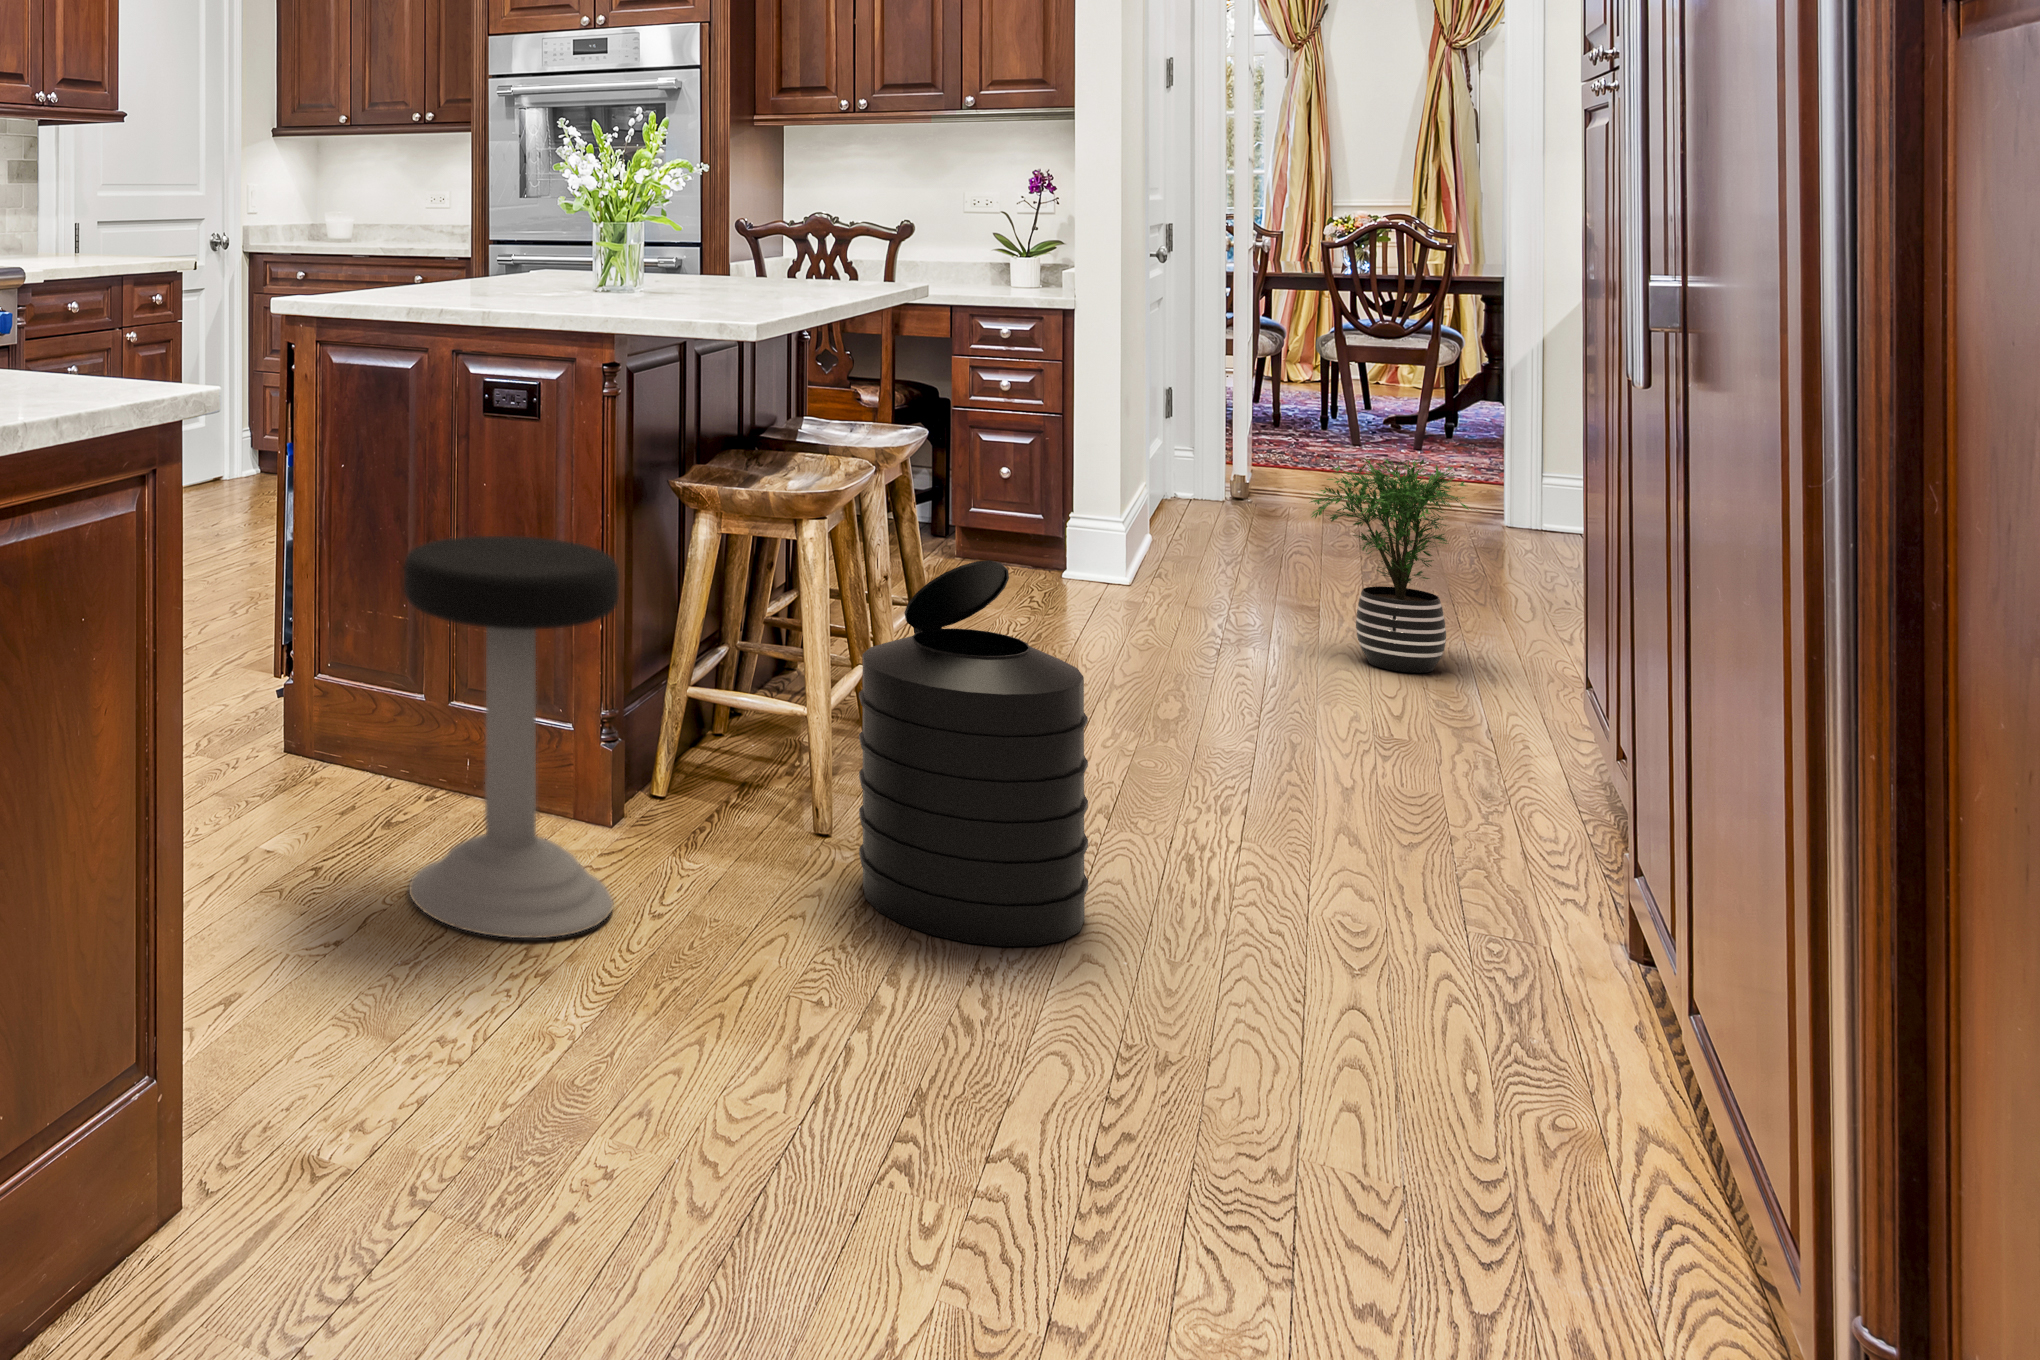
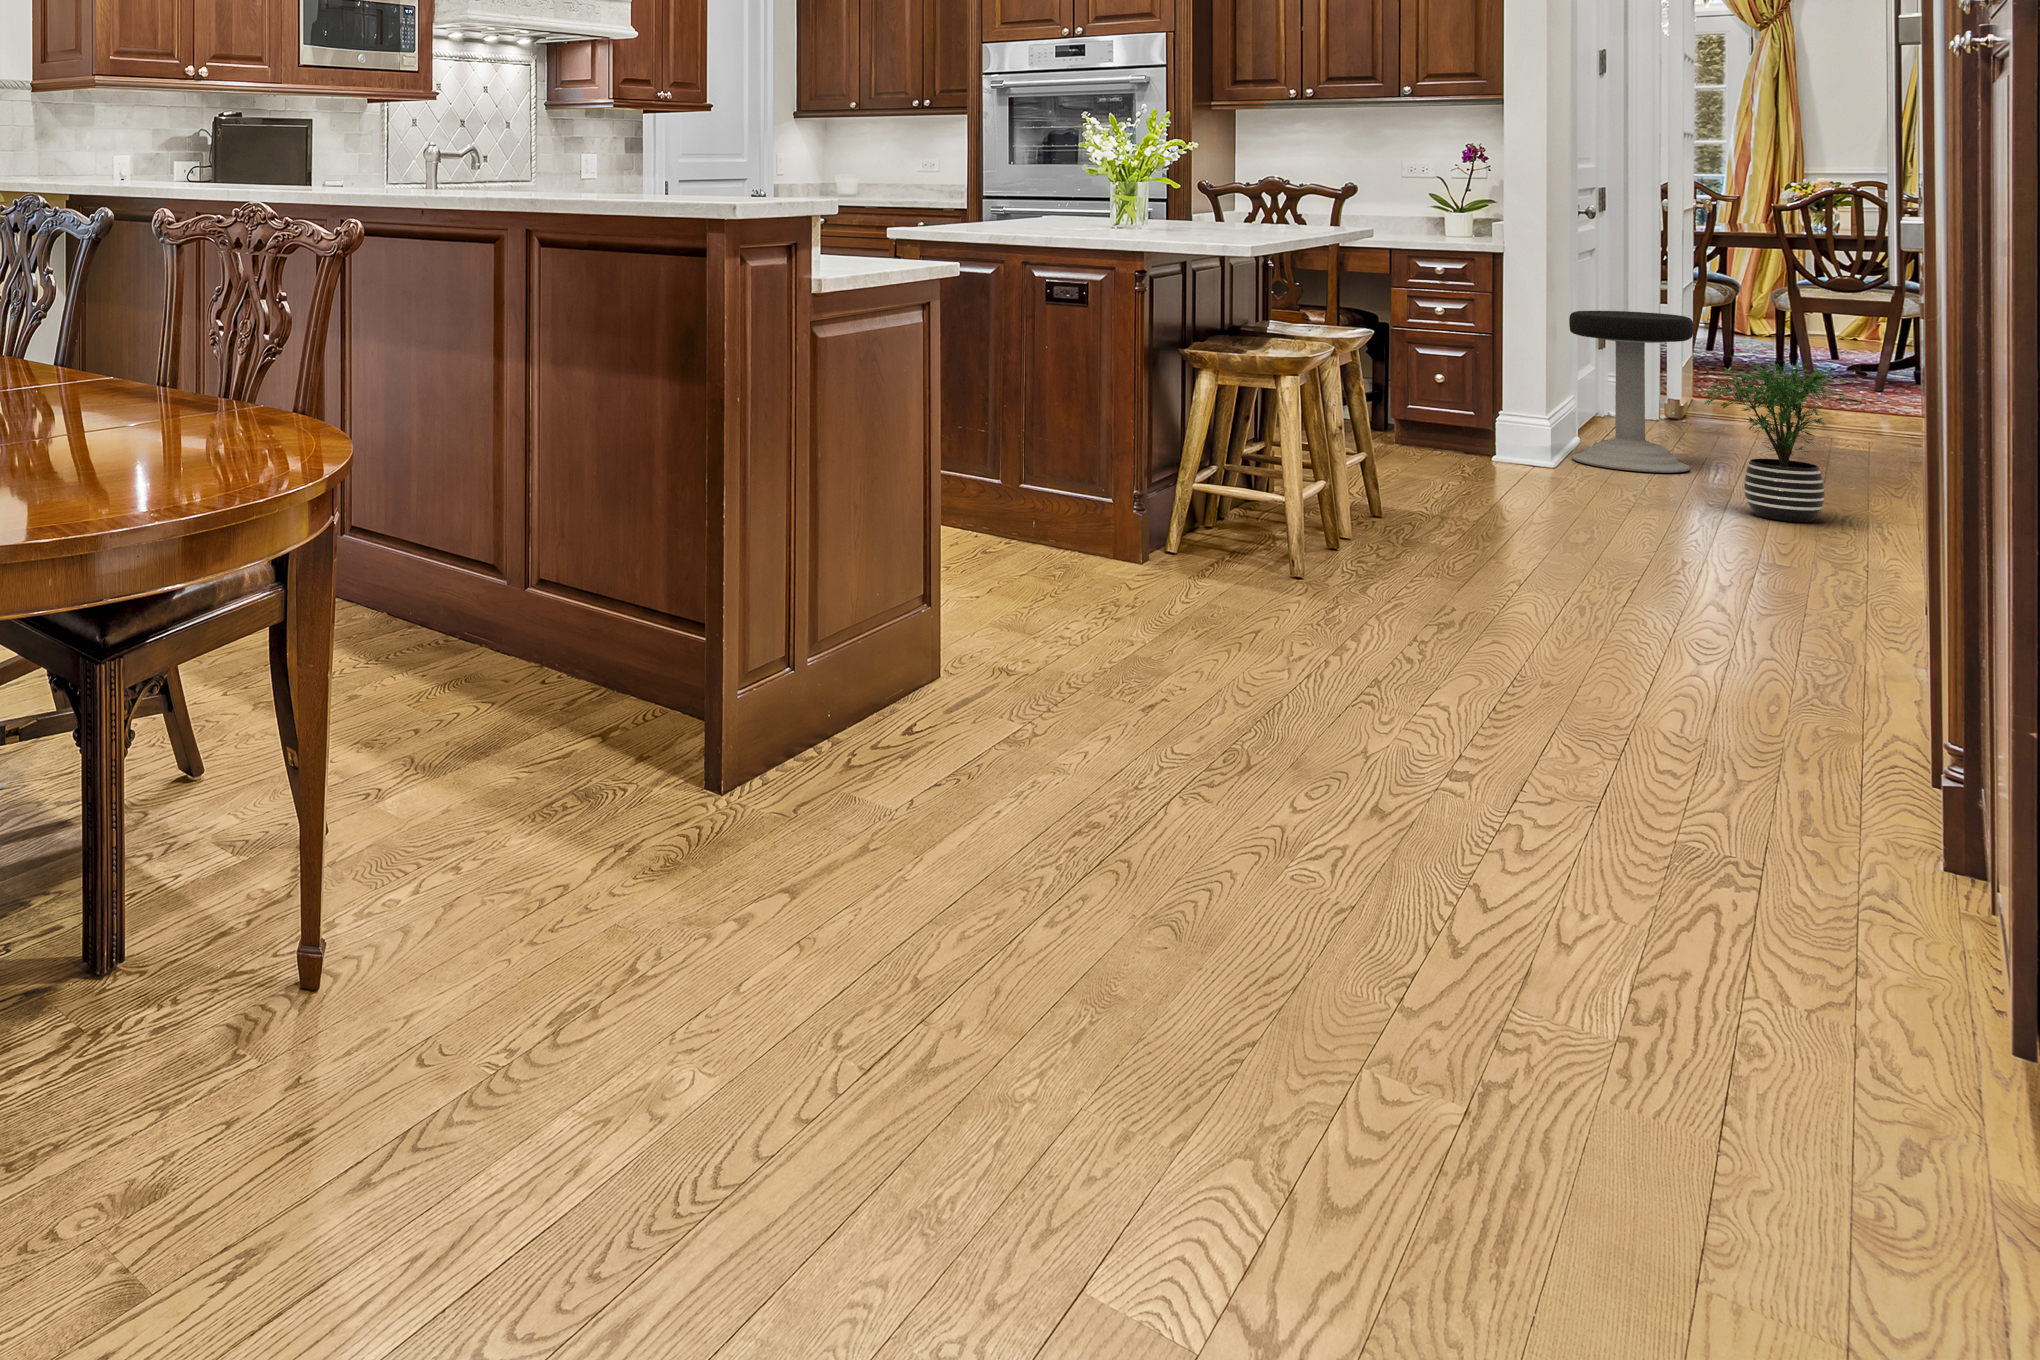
stool: present [404,536,619,938] -> present [1569,311,1694,473]
trash can: present [859,560,1088,946] -> none [1324,392,1490,627]

